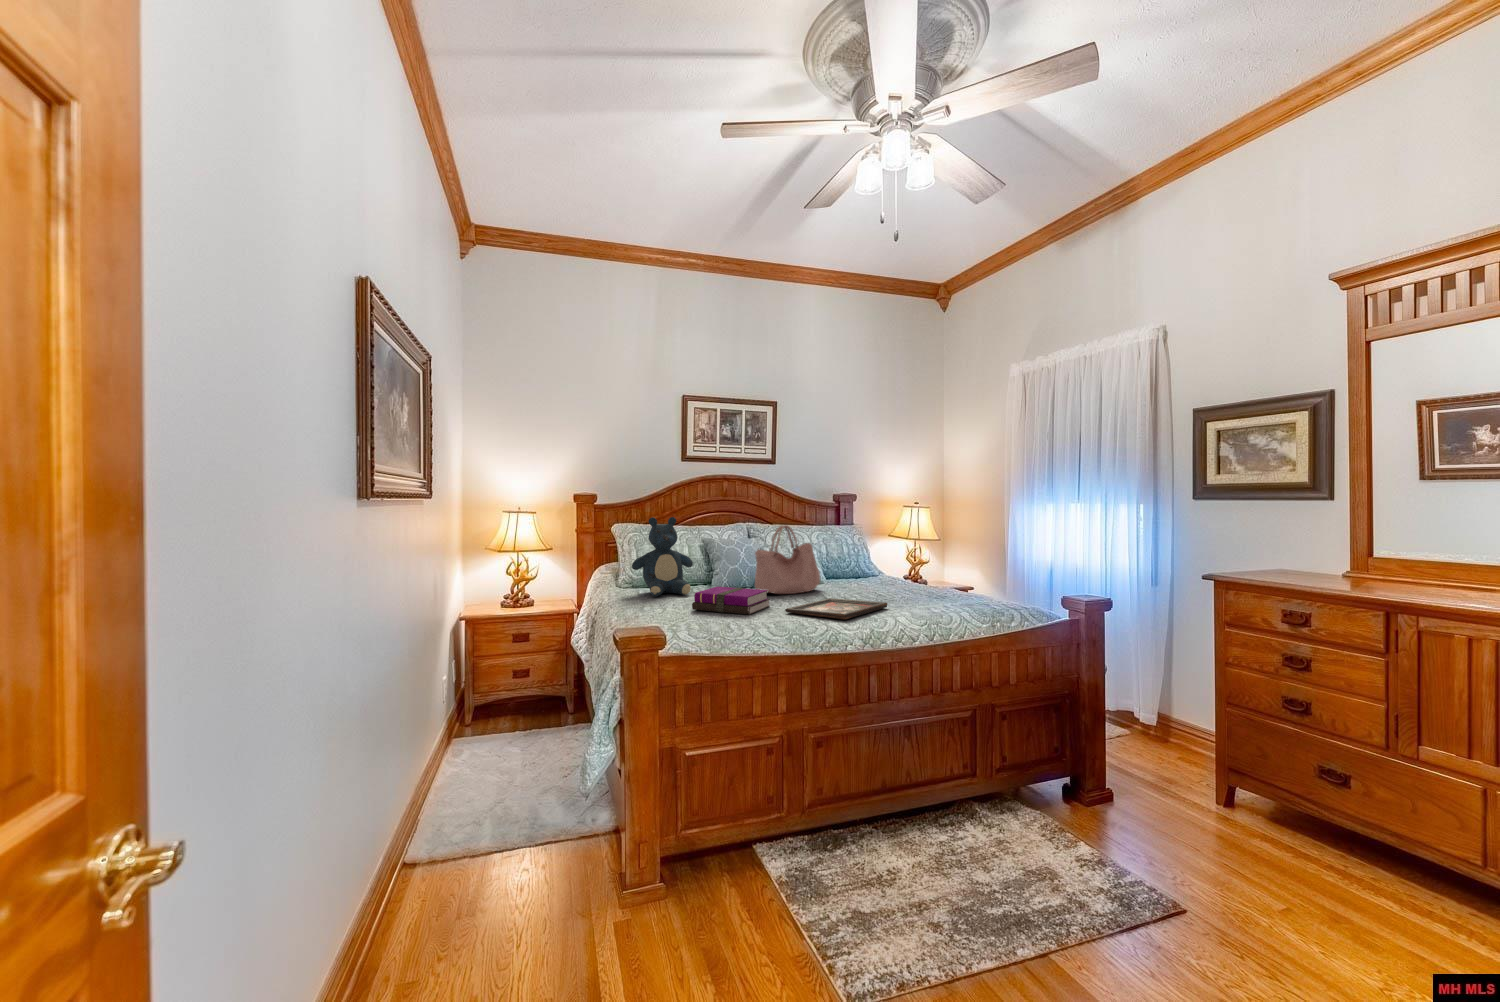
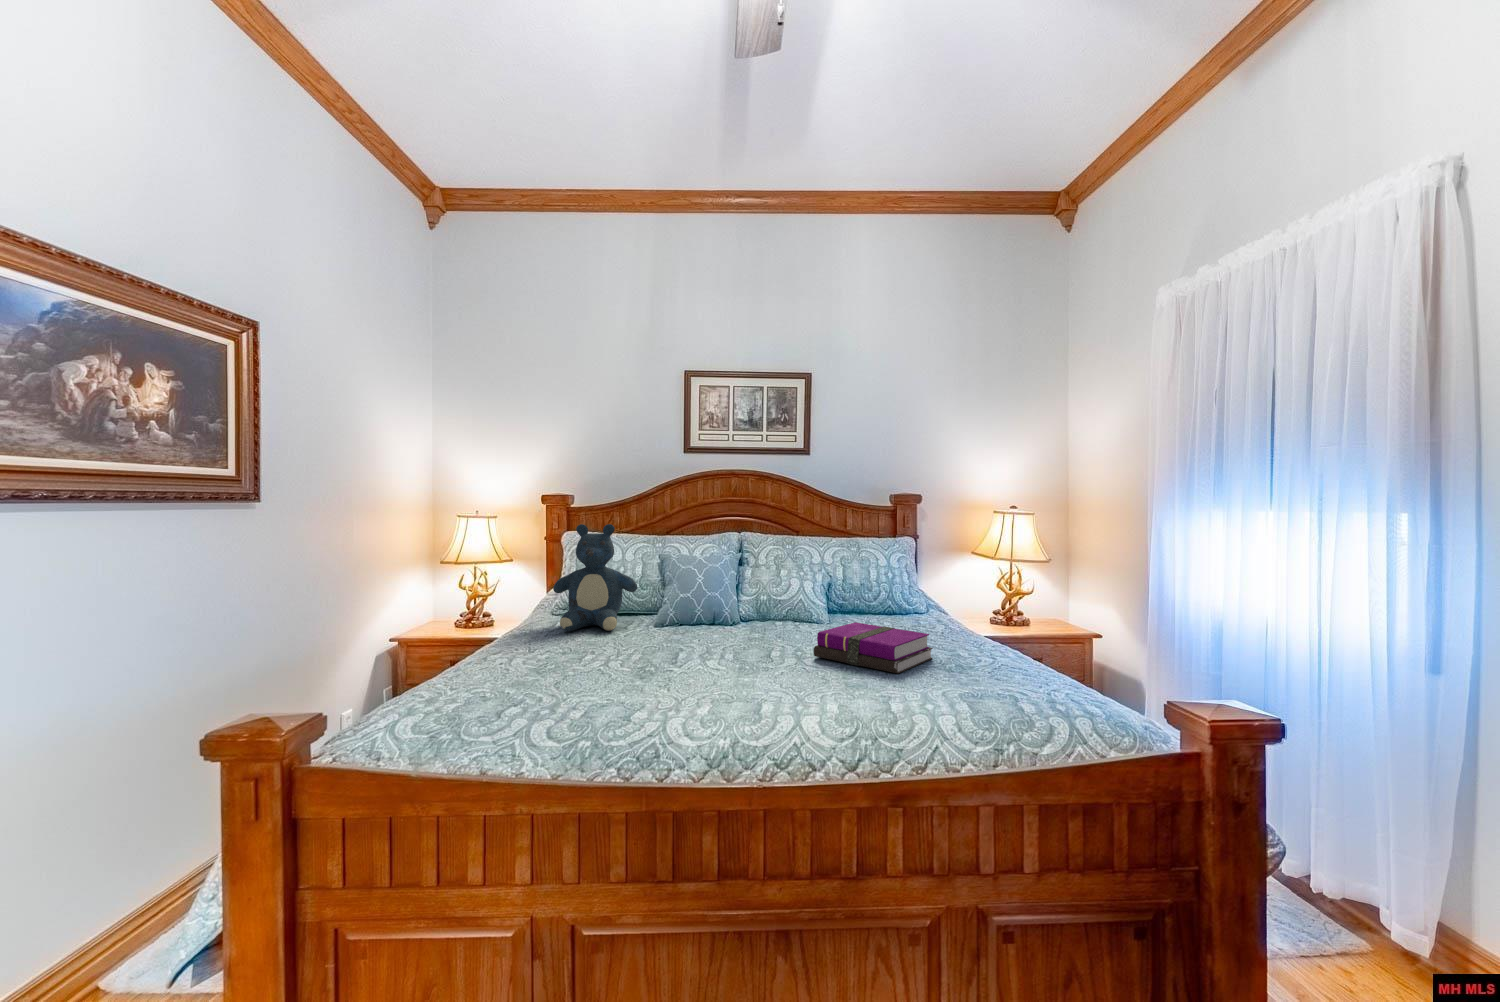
handbag: present [755,525,820,594] -> none [694,539,800,640]
notebook: present [692,587,770,614] -> present [814,622,933,673]
decorative tray: present [785,598,887,620] -> none [666,656,839,708]

